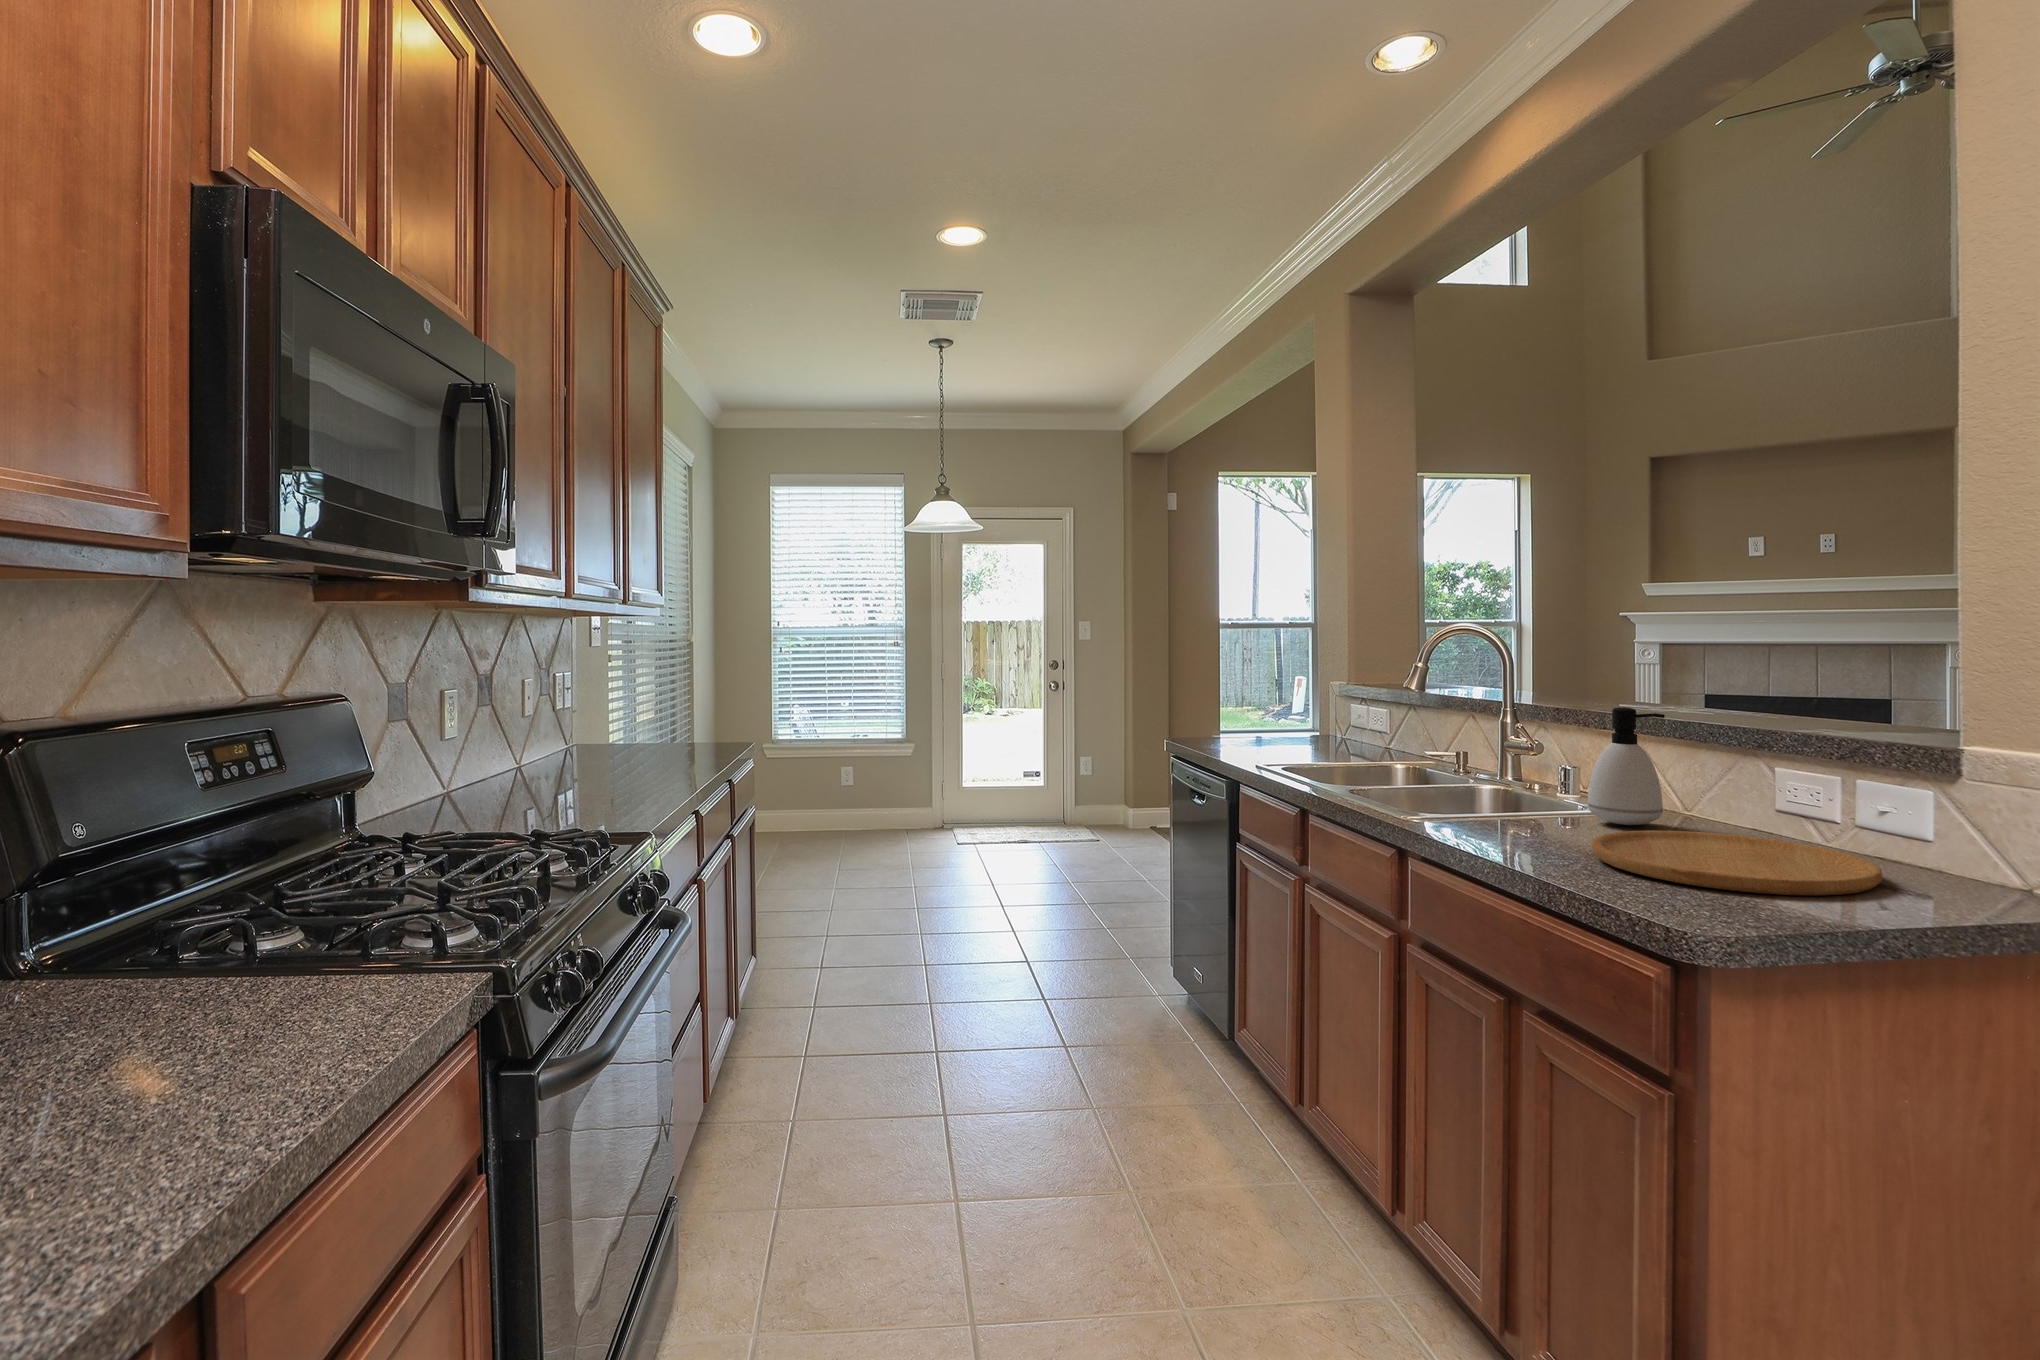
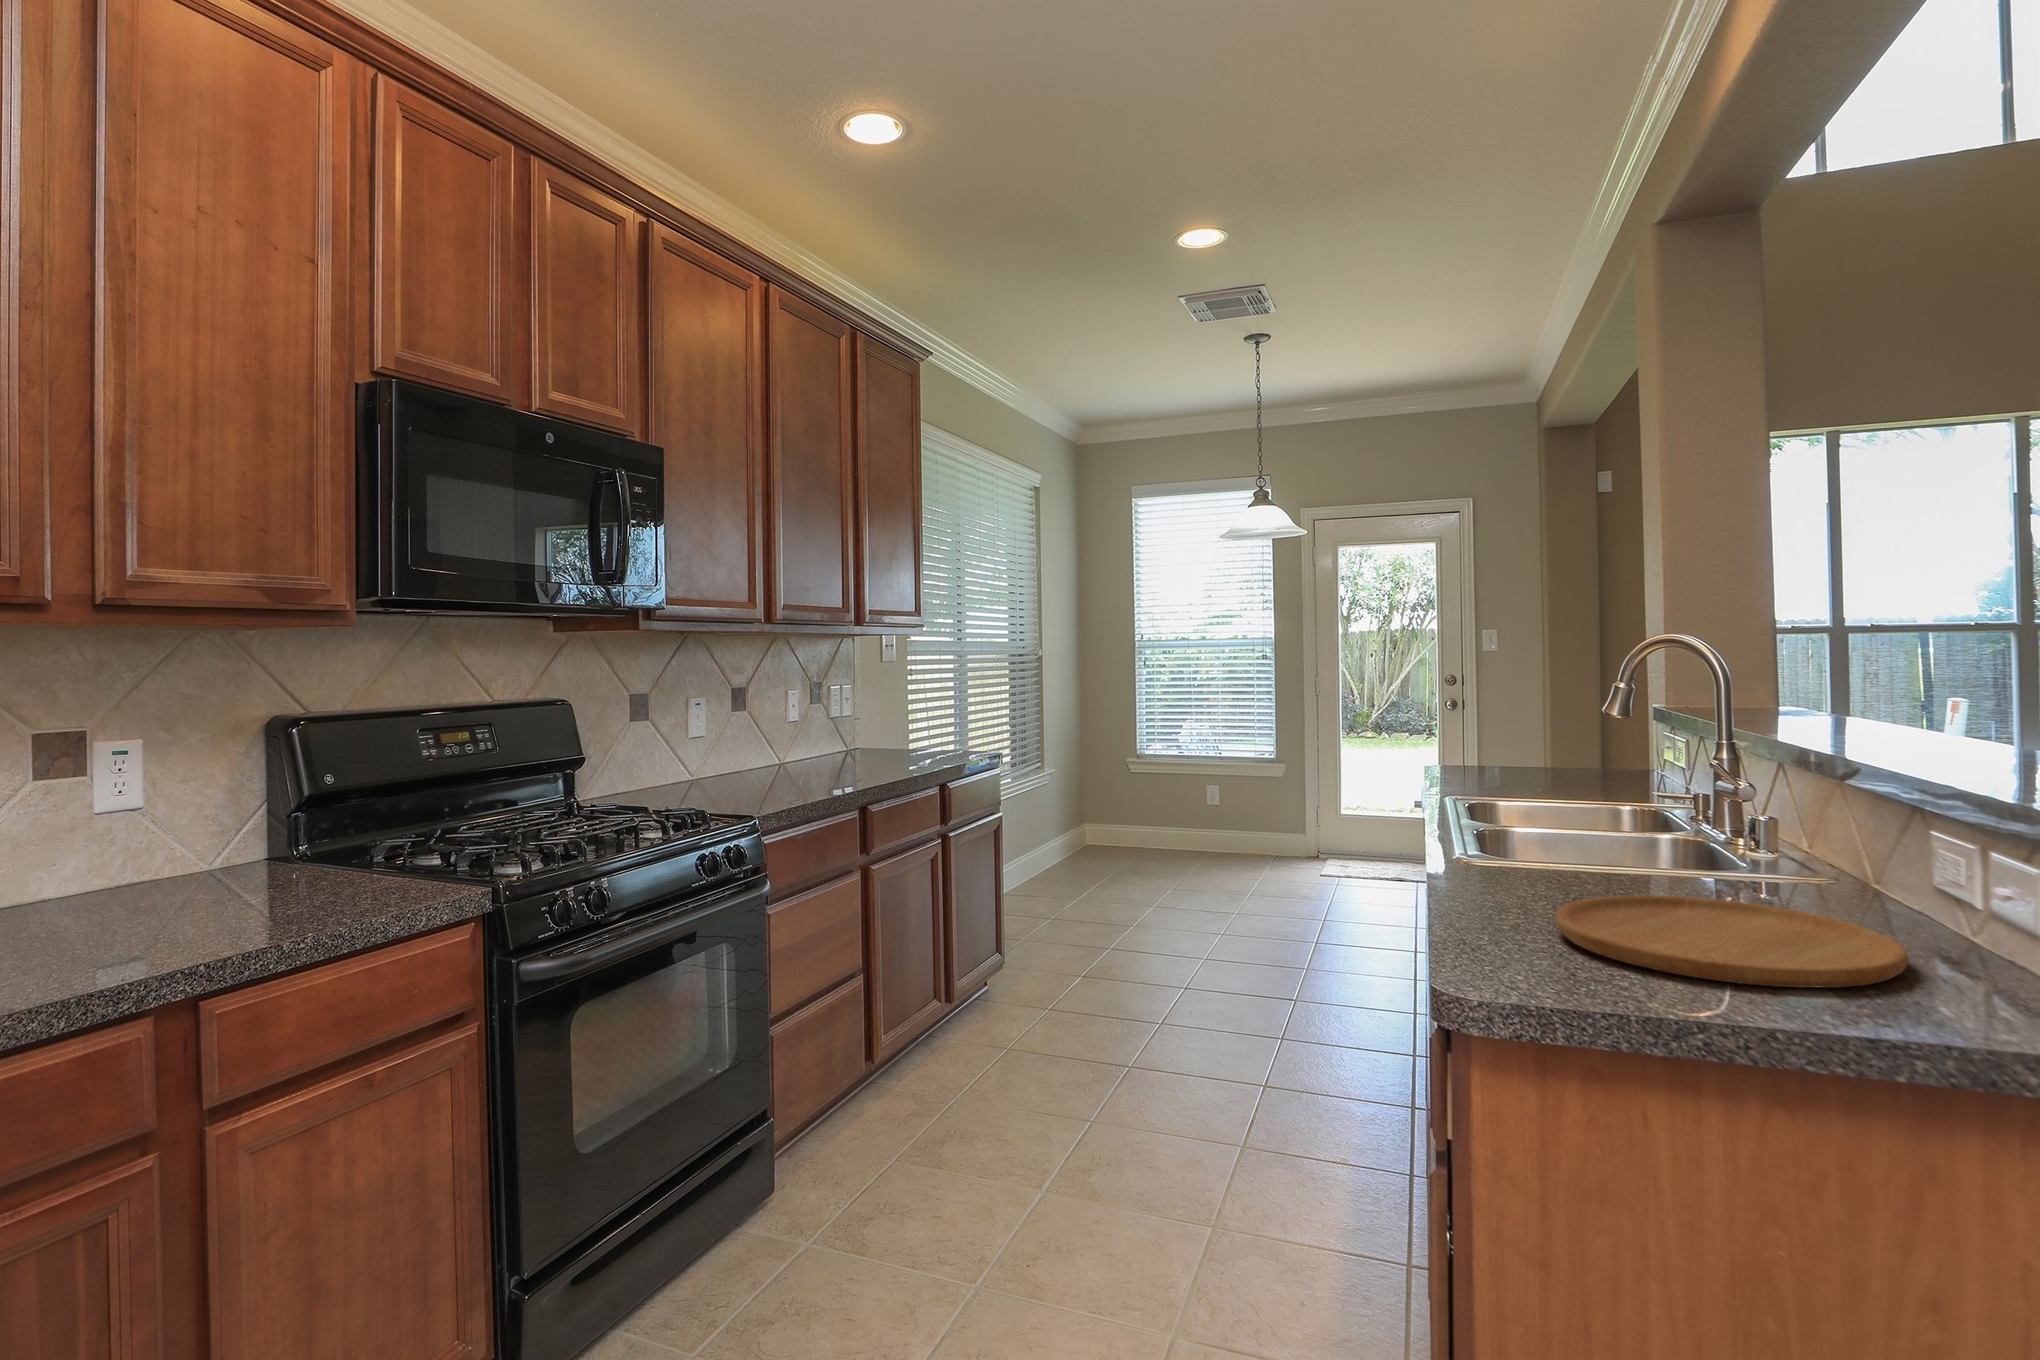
soap dispenser: present [1588,707,1665,825] -> none [1700,745,1799,895]

